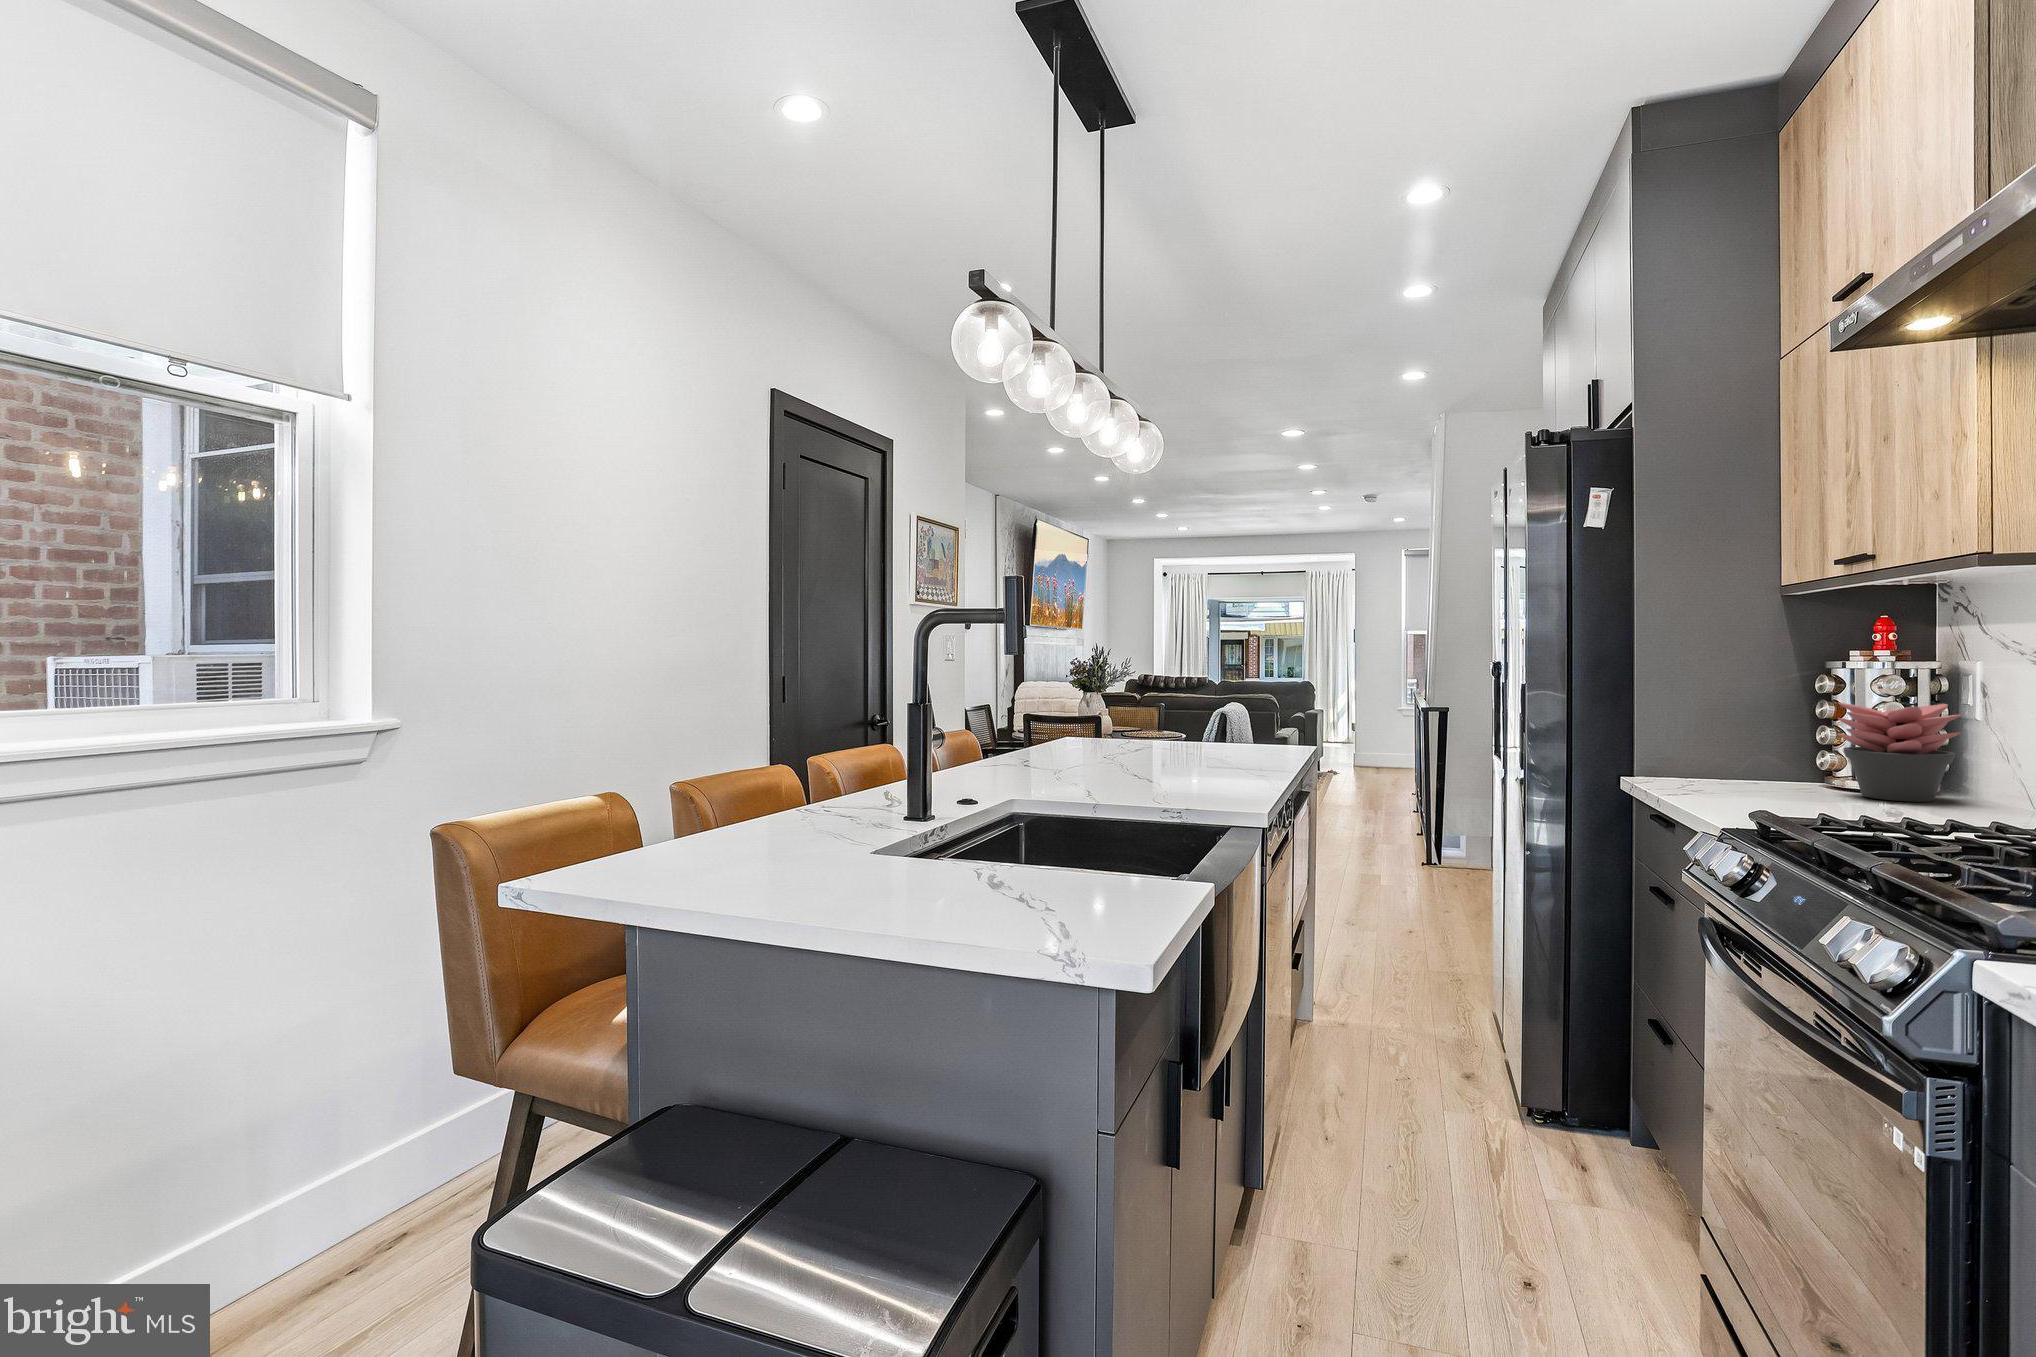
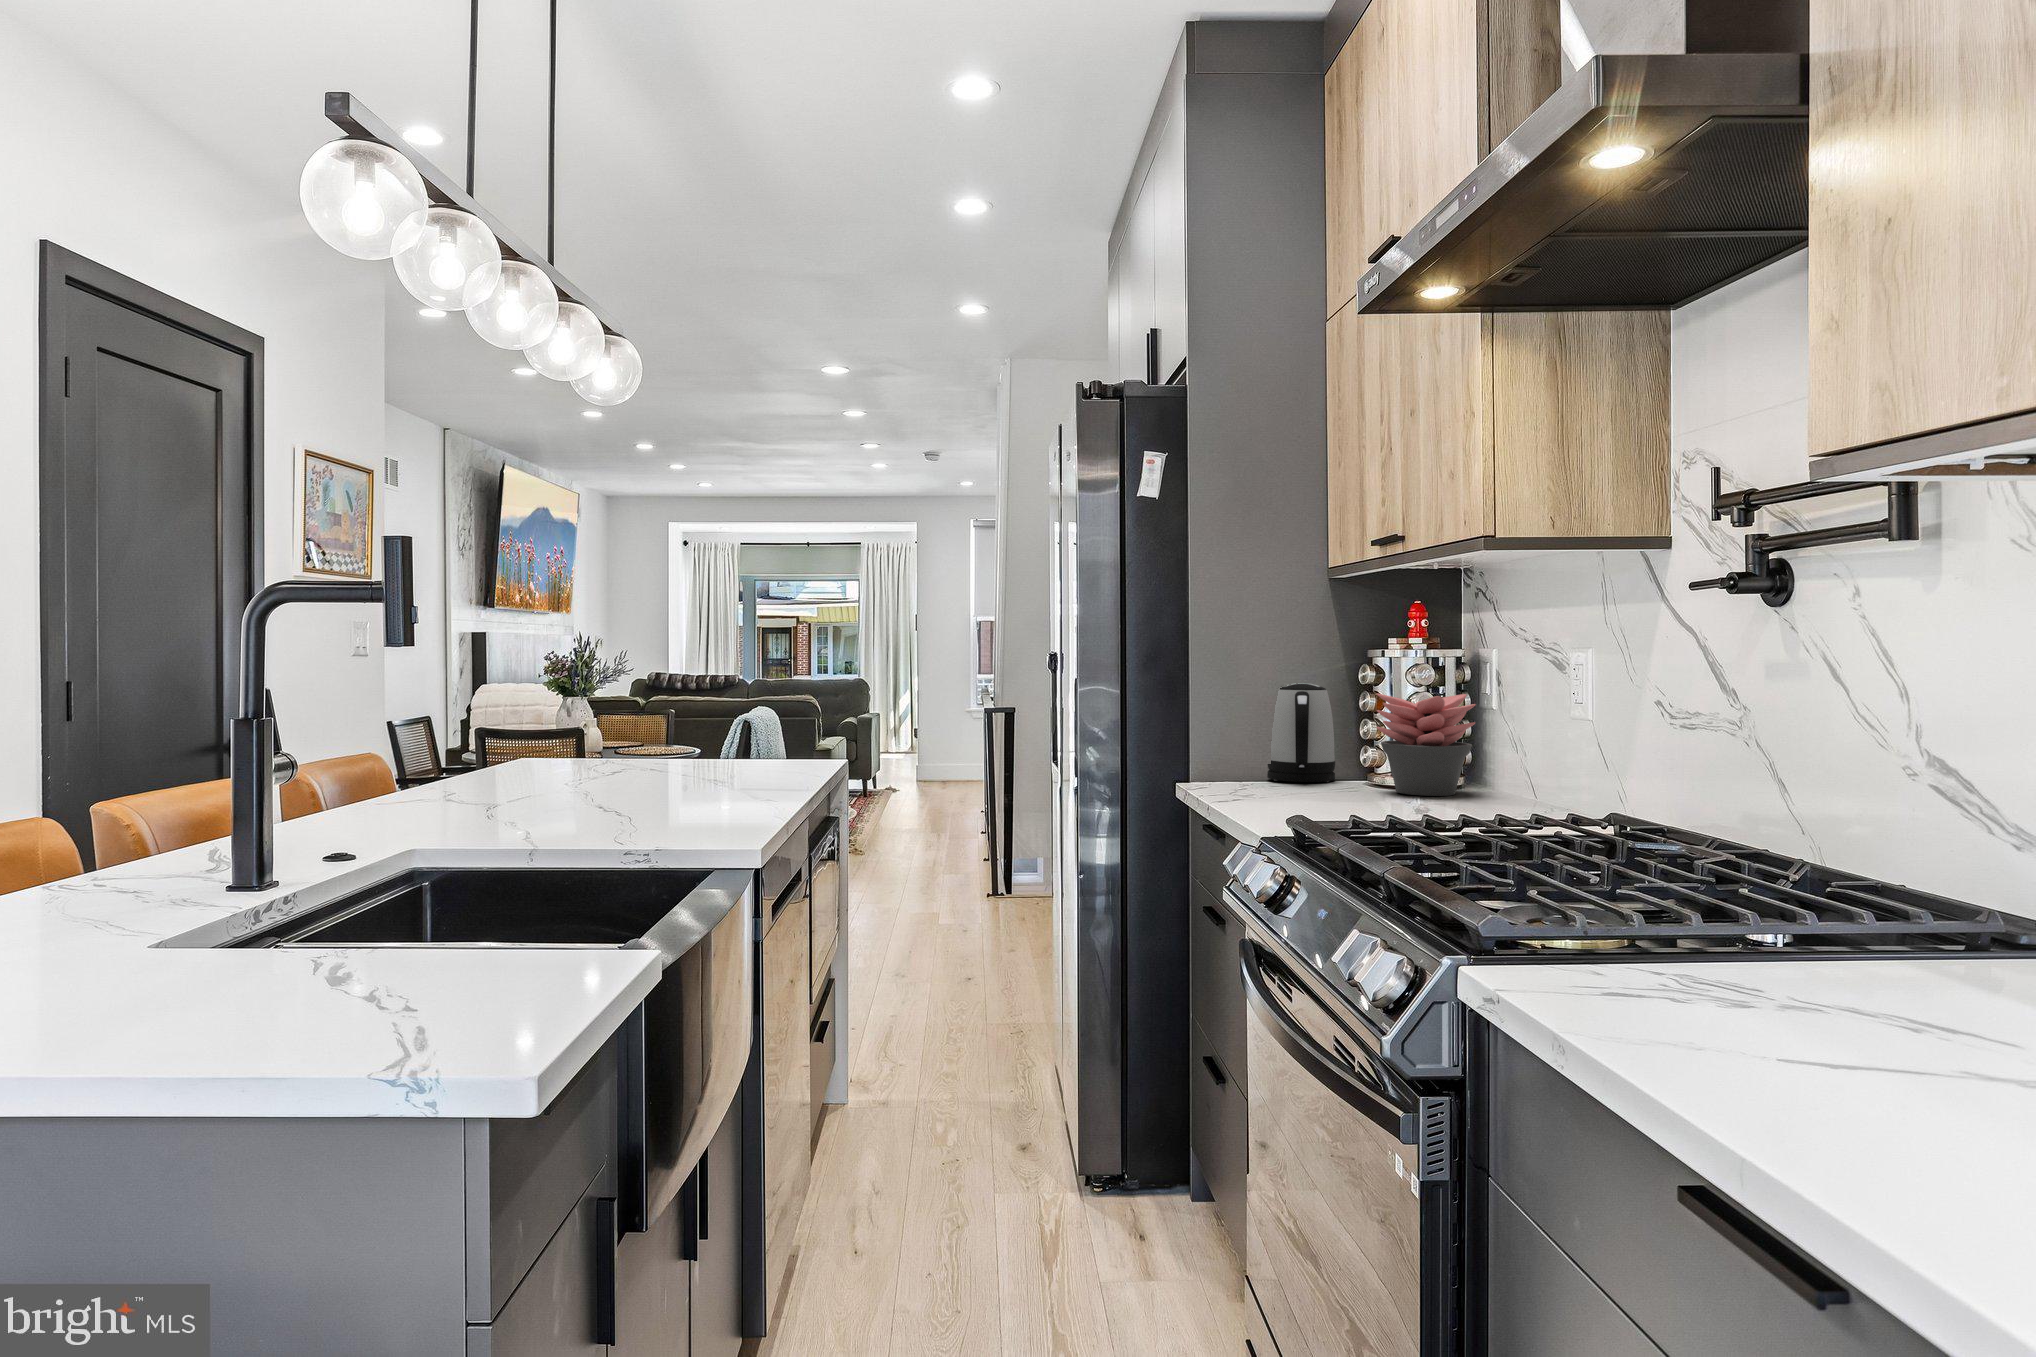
kettle: none [1709,691,1786,783] -> present [1267,683,1335,782]

